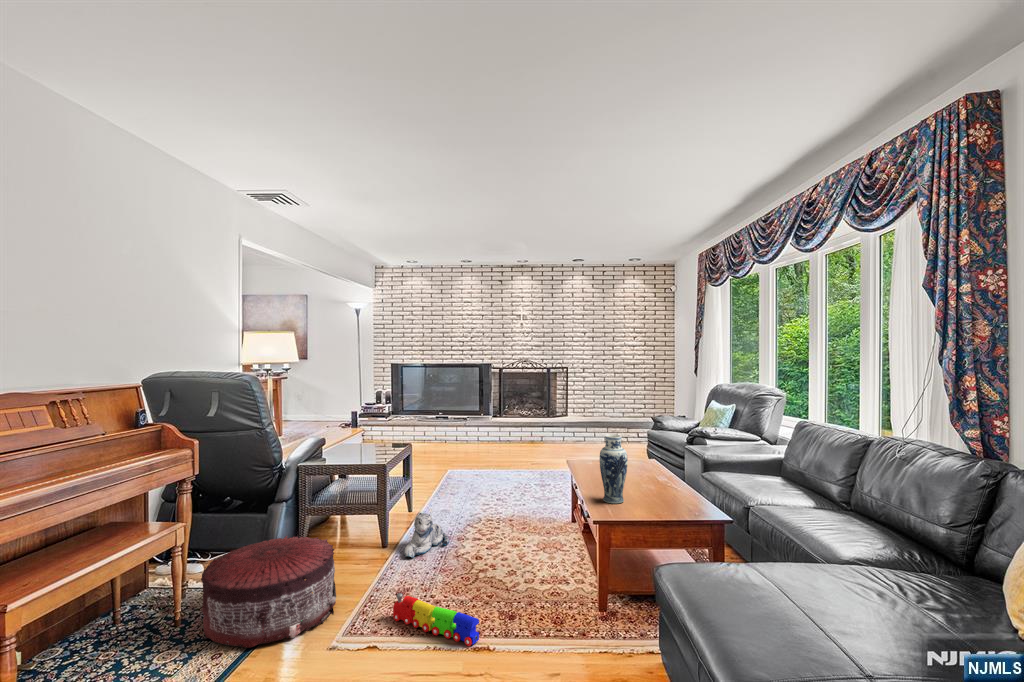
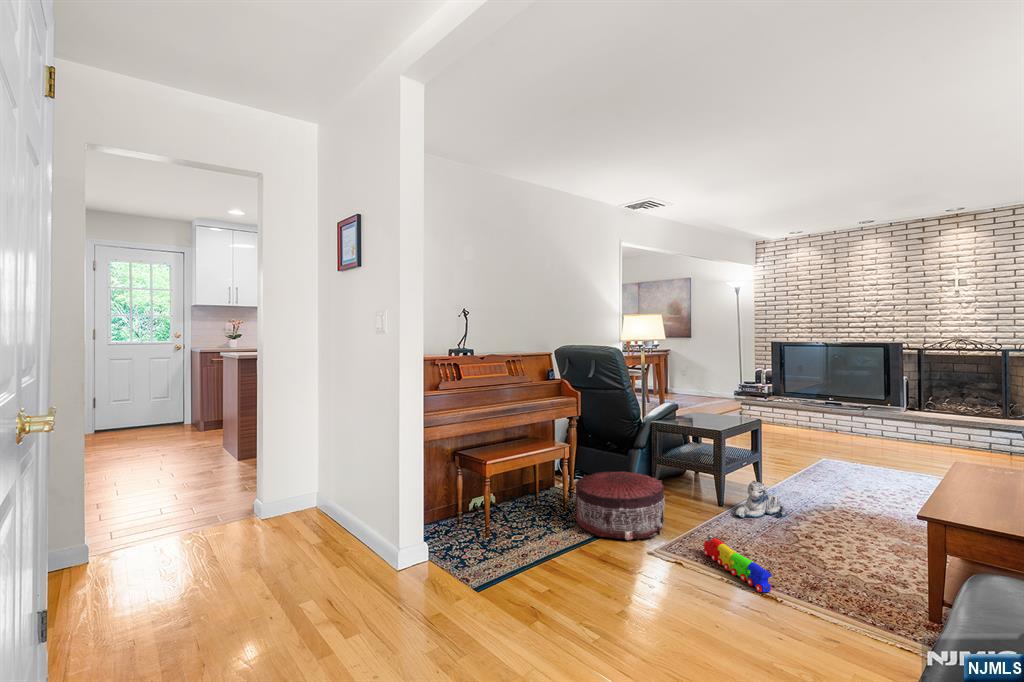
vase: present [600,434,628,504] -> none [953,433,996,514]

